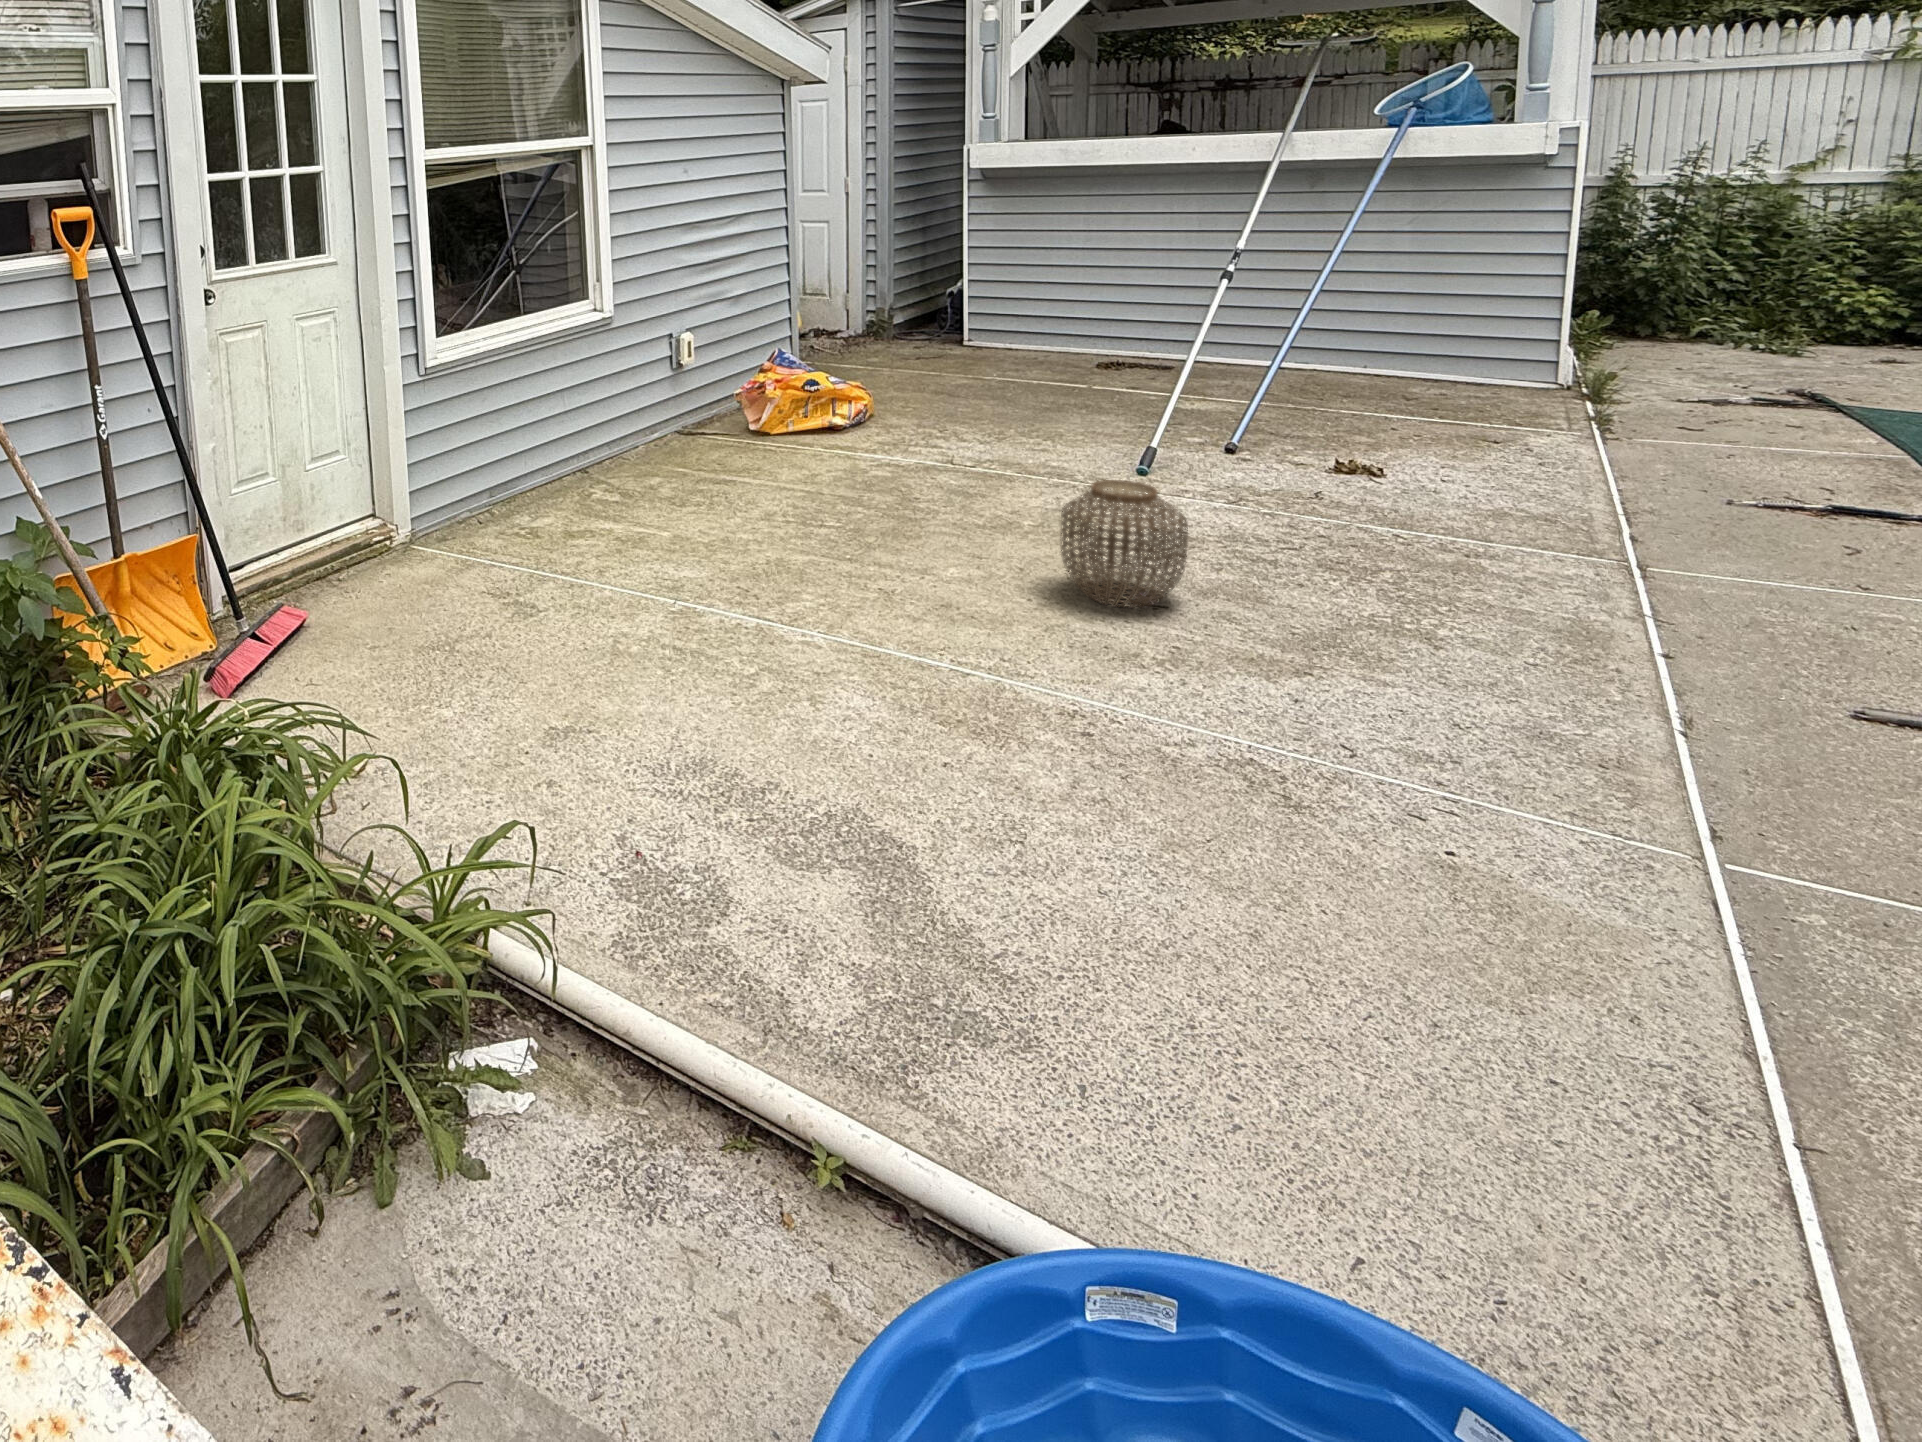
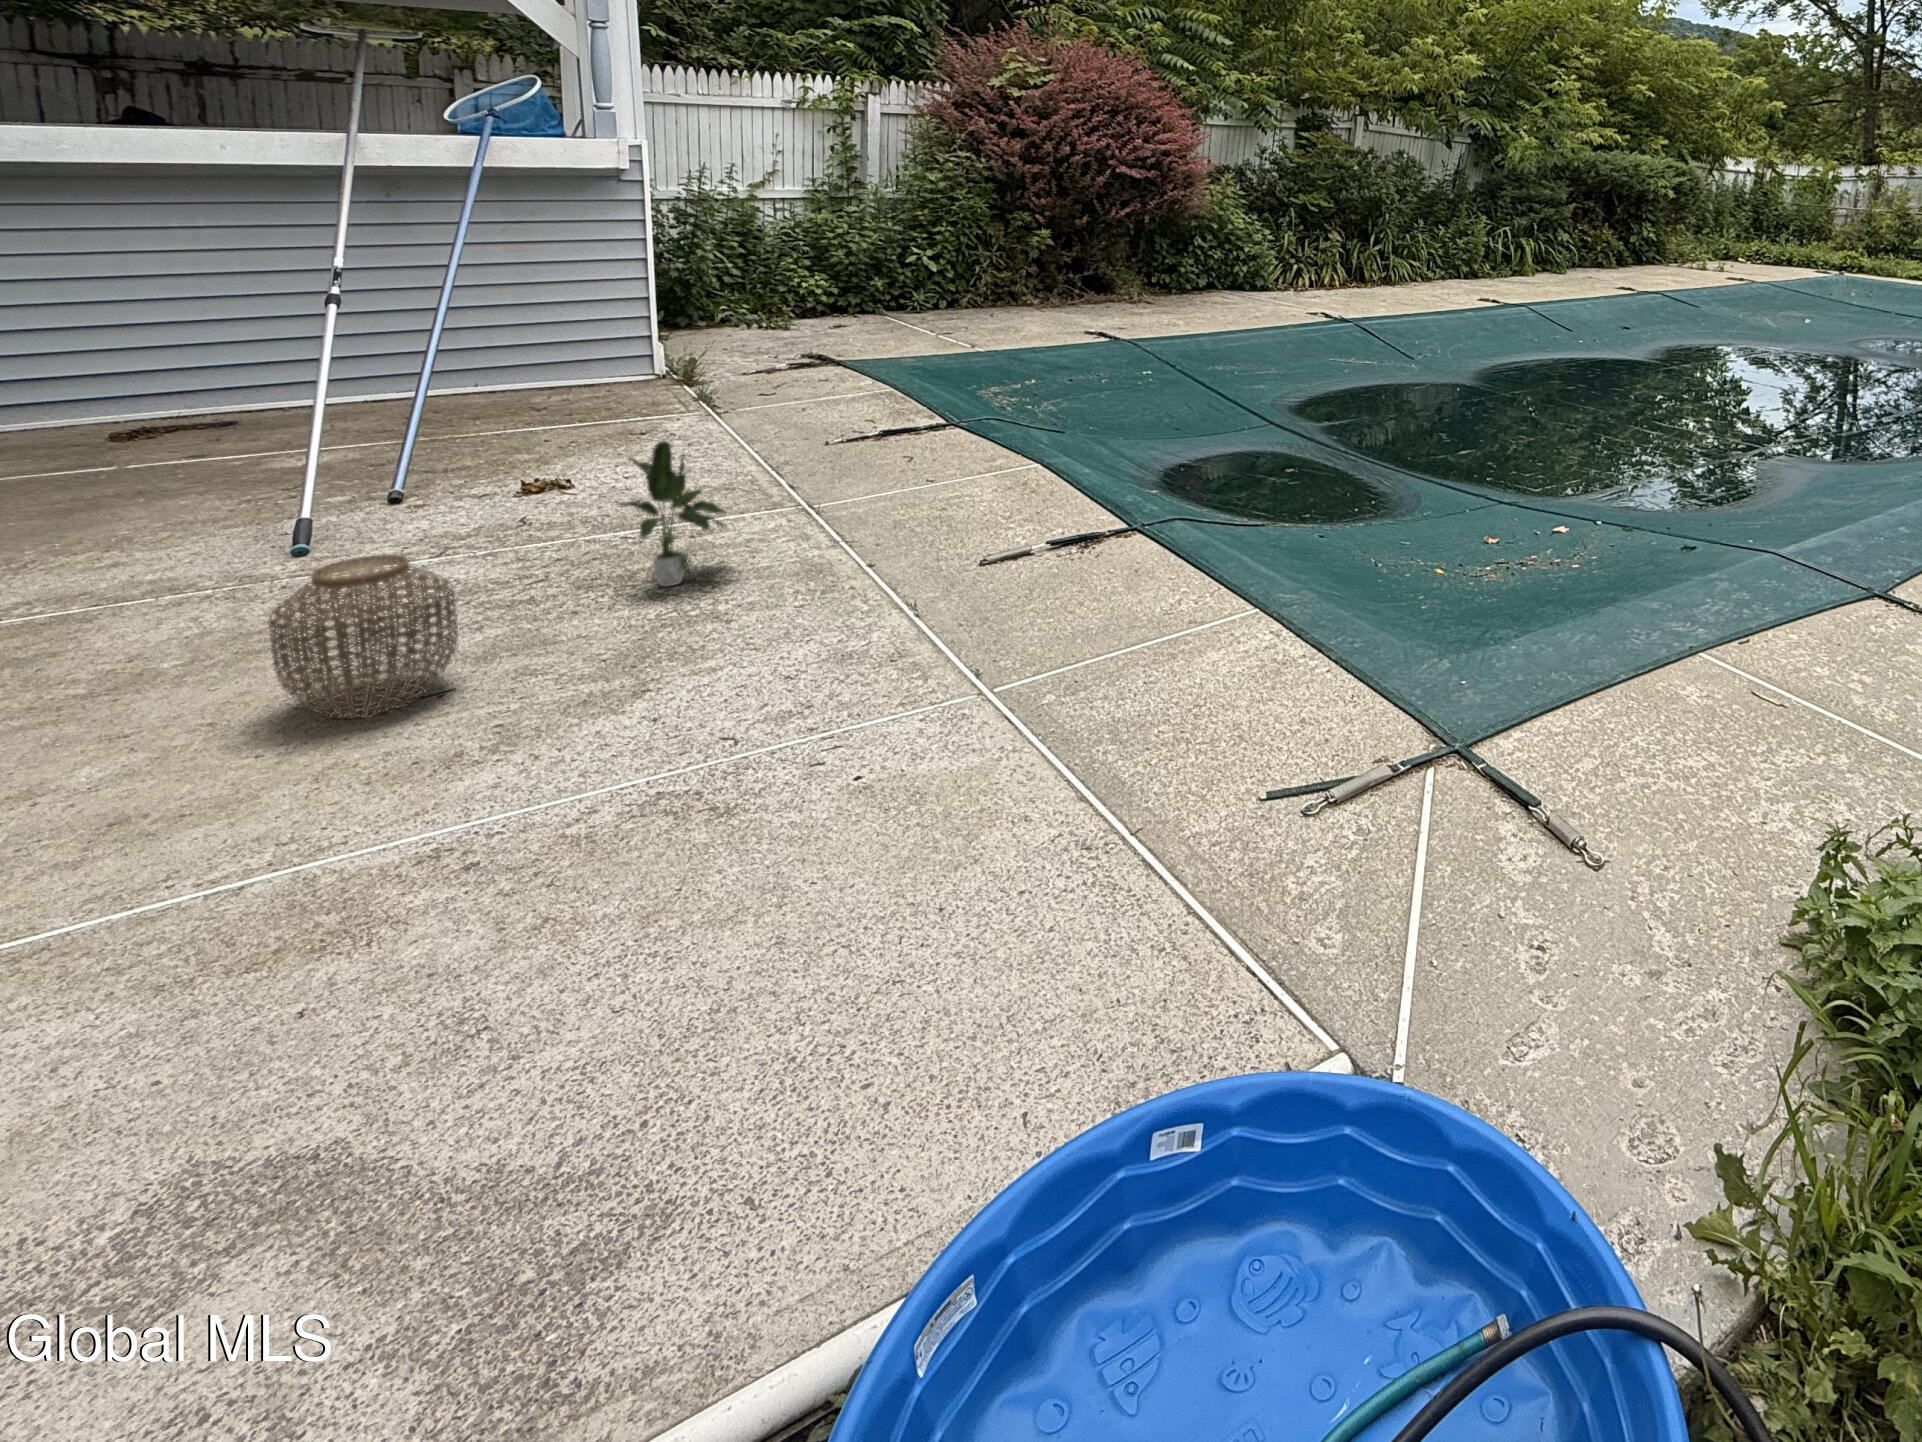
potted plant: none [1361,443,1490,593] -> present [618,441,725,586]

